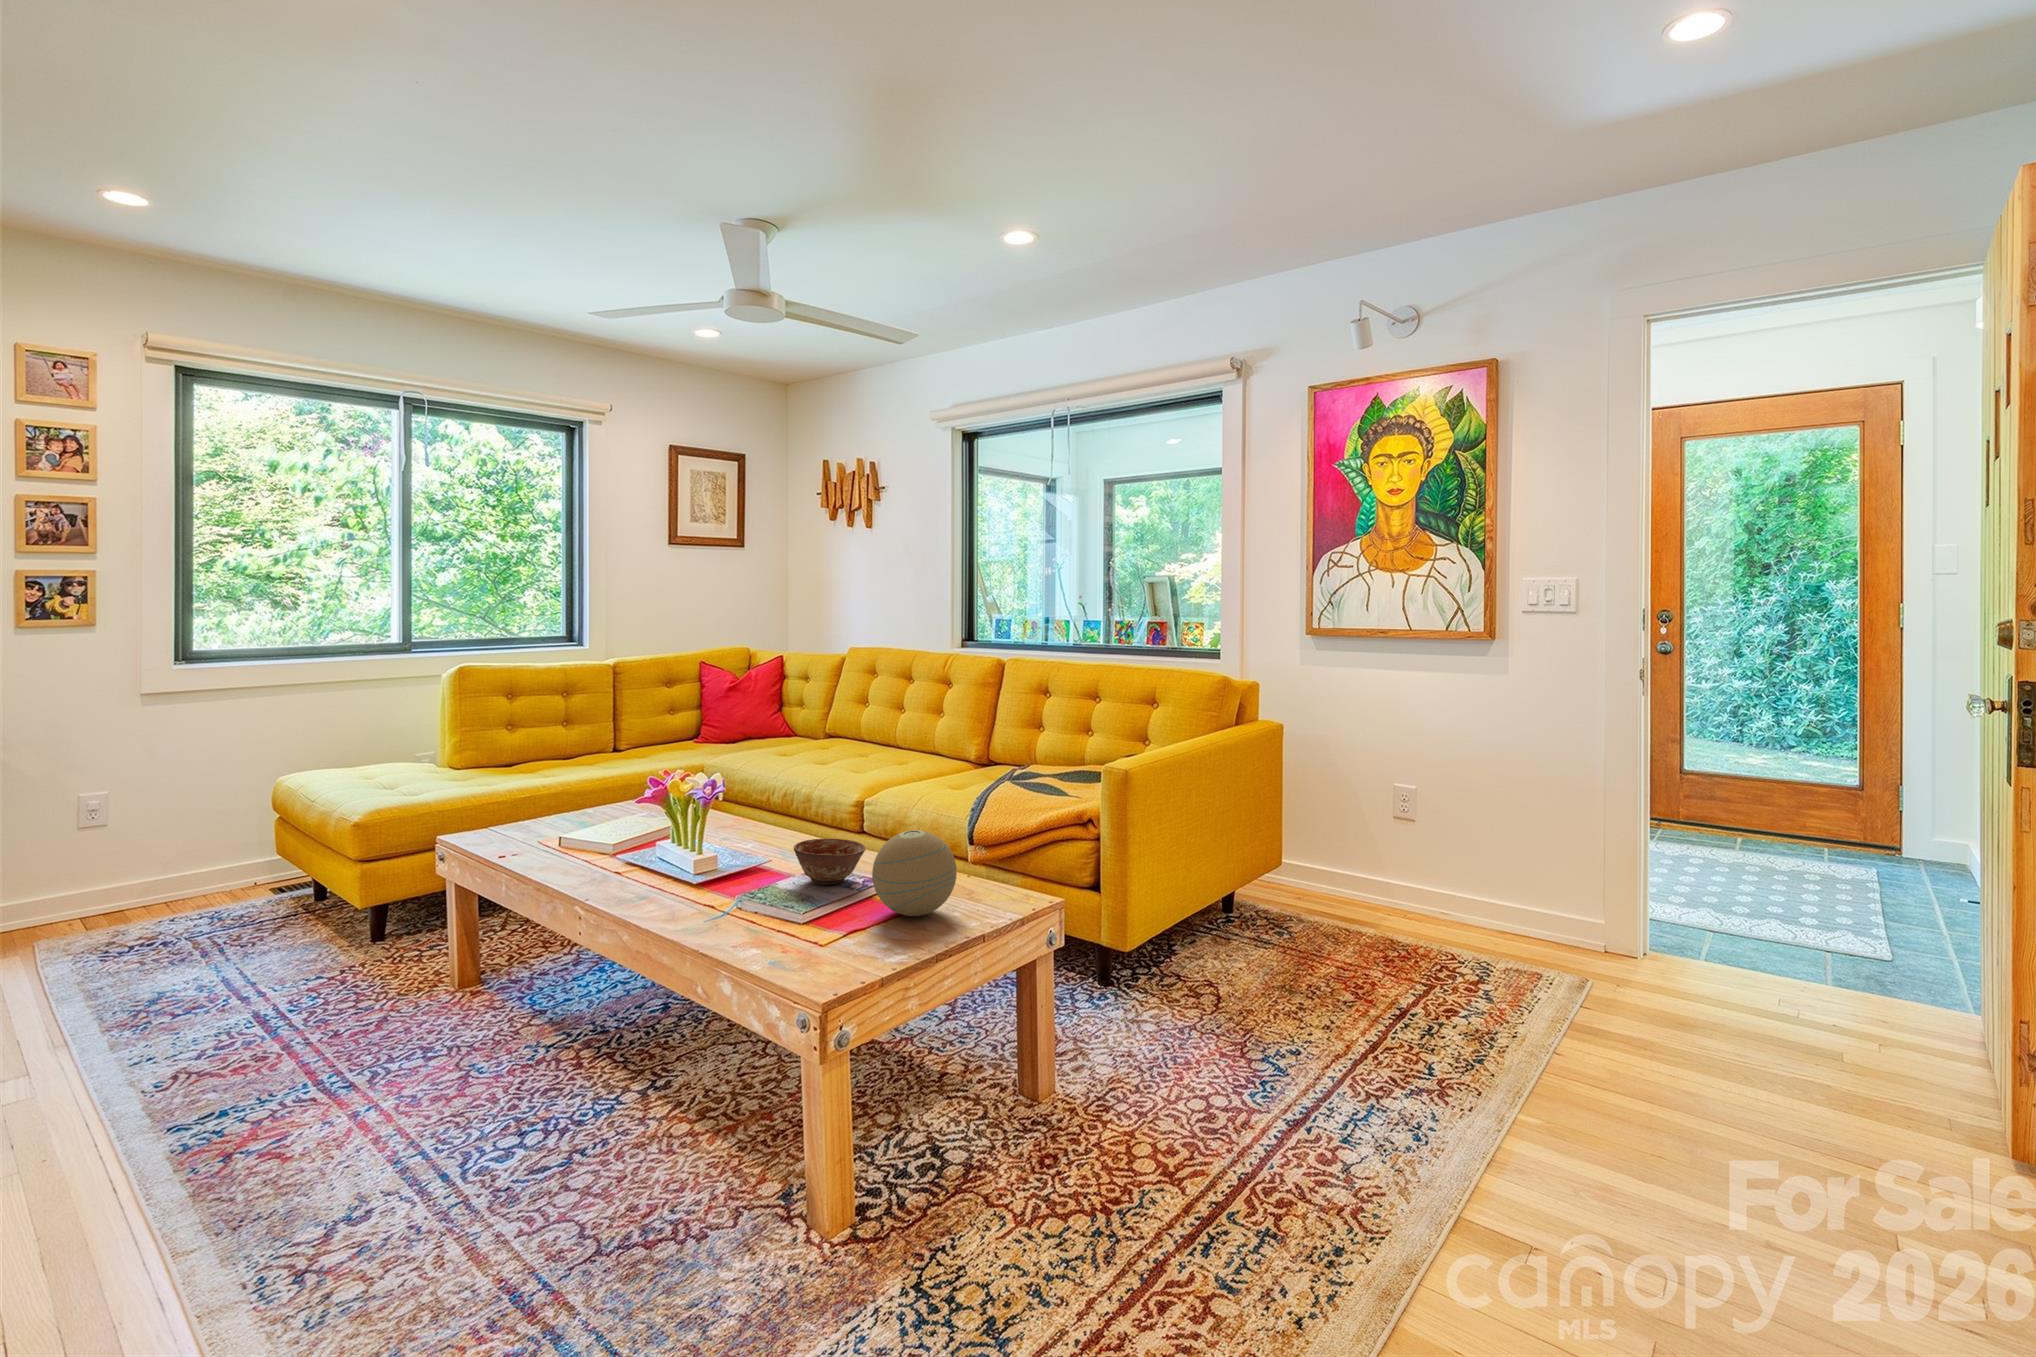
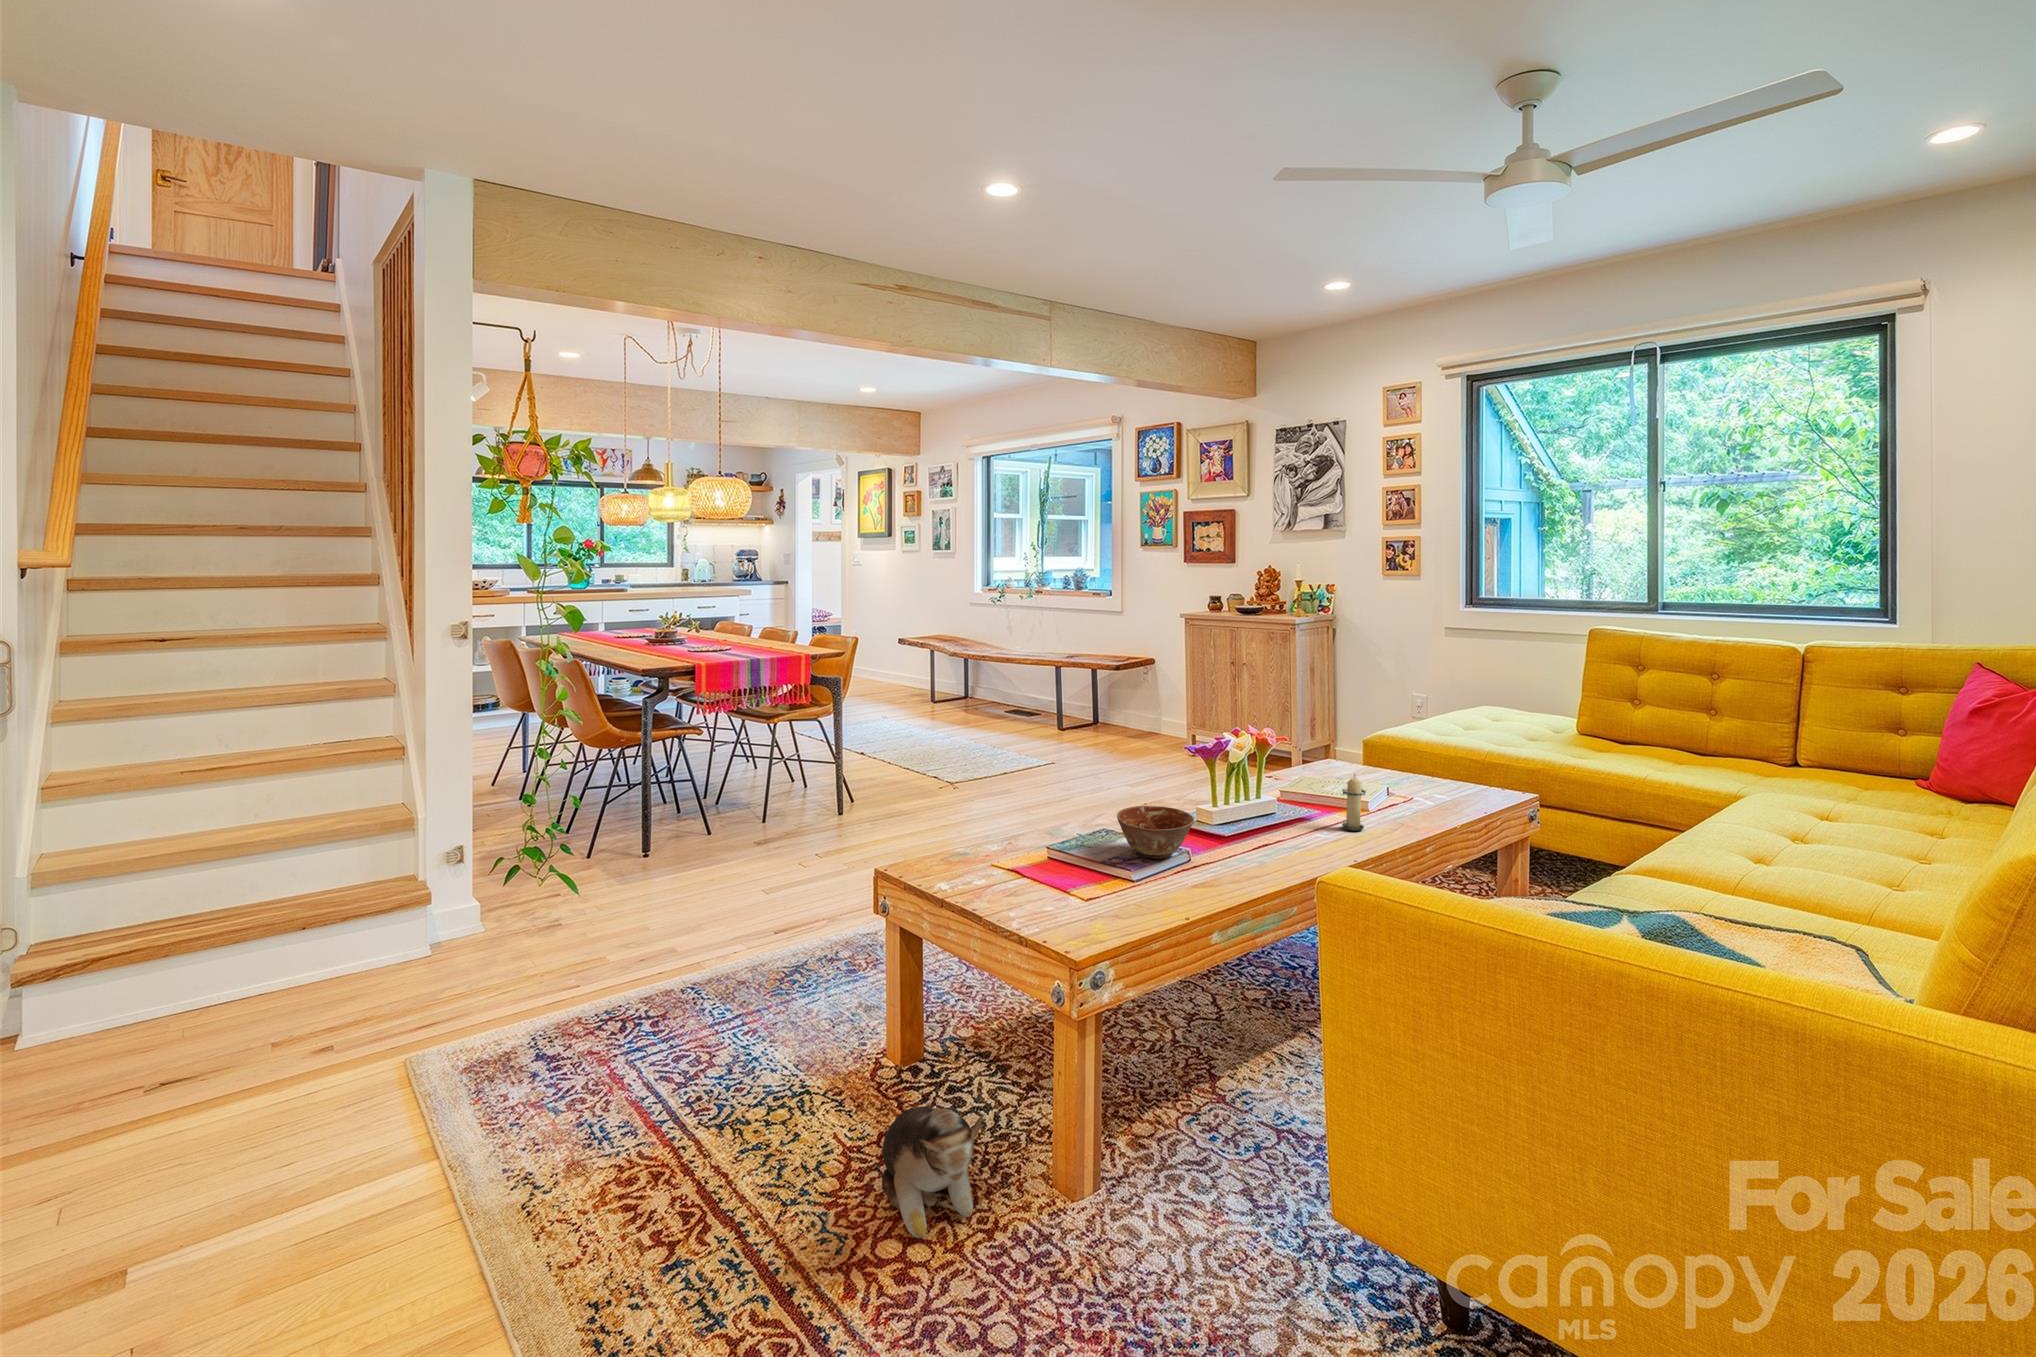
candle: none [758,787,782,834] -> present [1342,774,1366,831]
decorative orb: present [872,830,957,916] -> none [995,795,1086,887]
plush toy: none [1001,1017,1165,1189] -> present [882,1106,982,1238]

